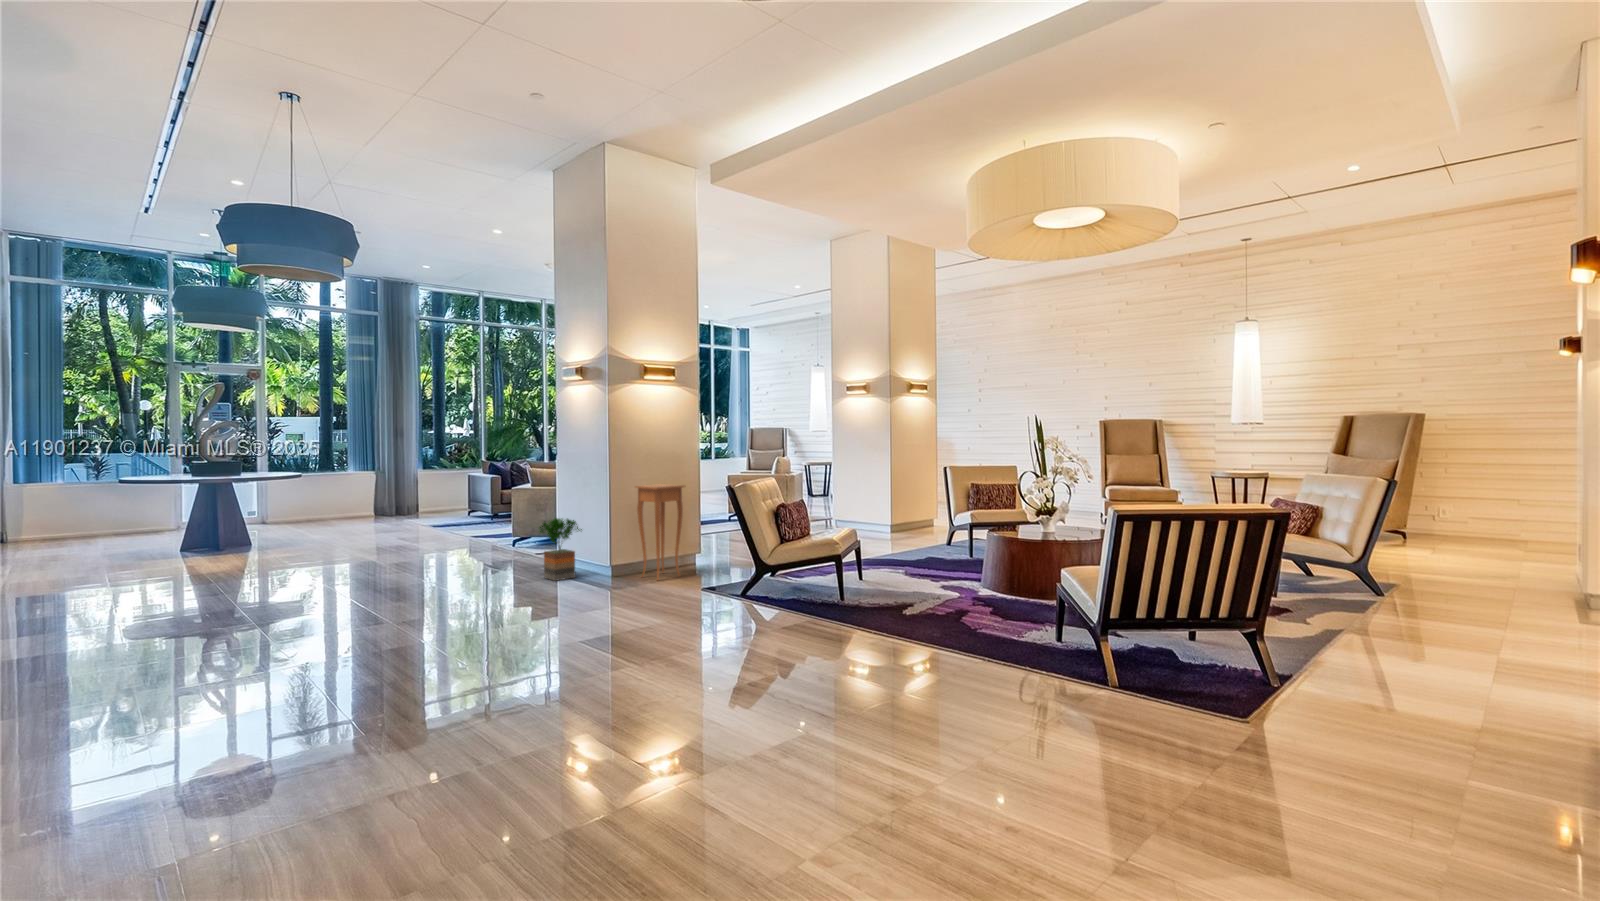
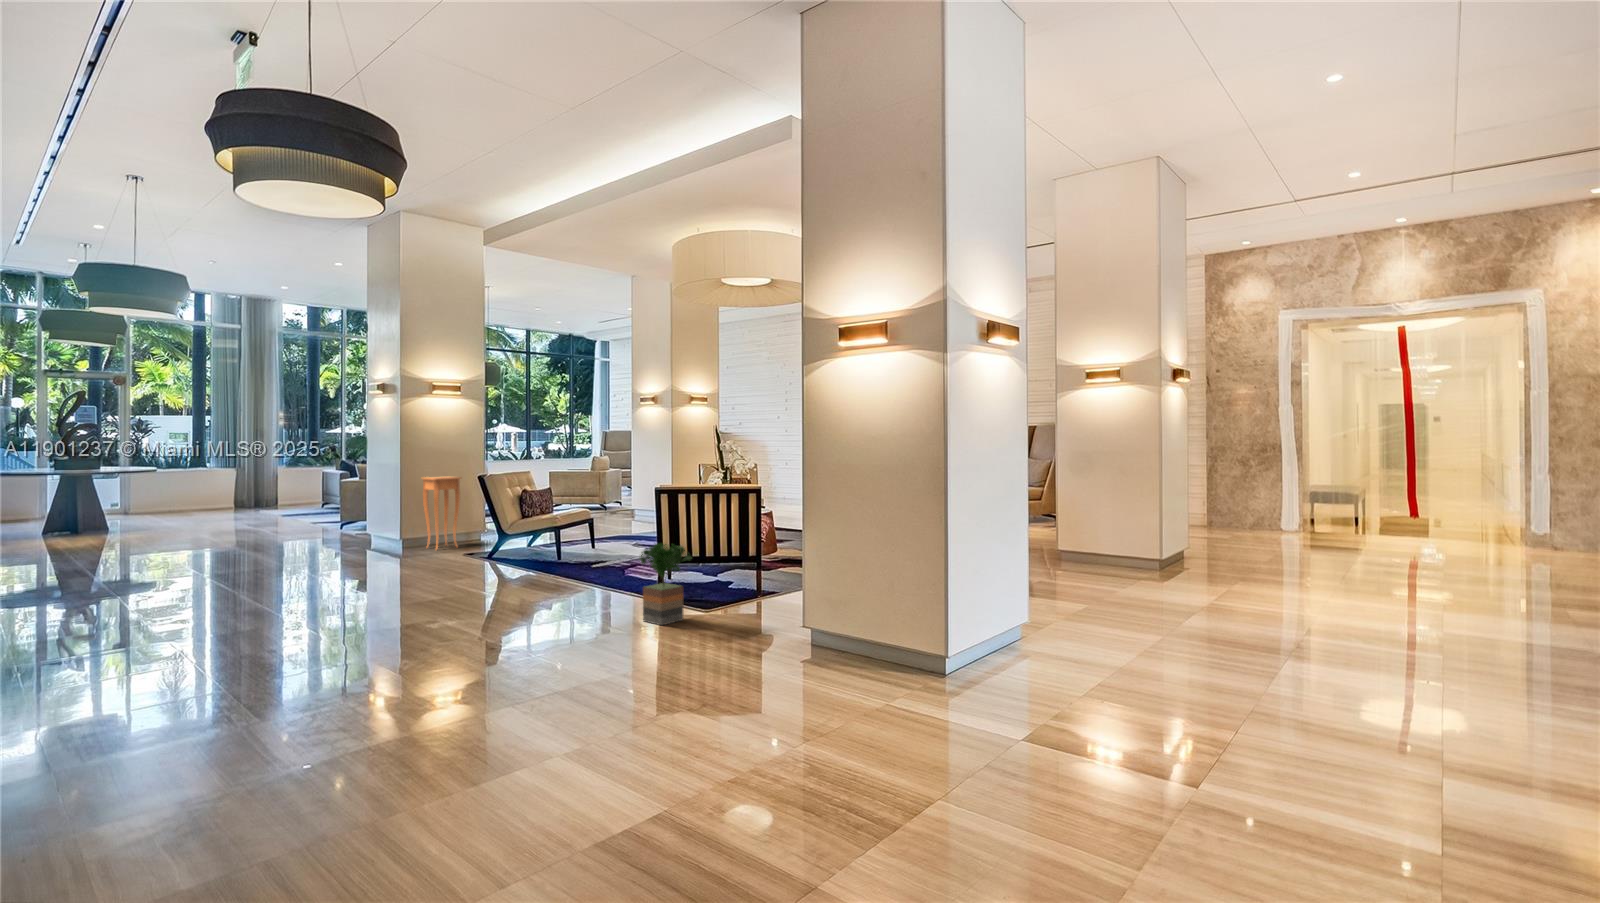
potted tree: present [539,518,582,581] -> present [640,543,691,625]

